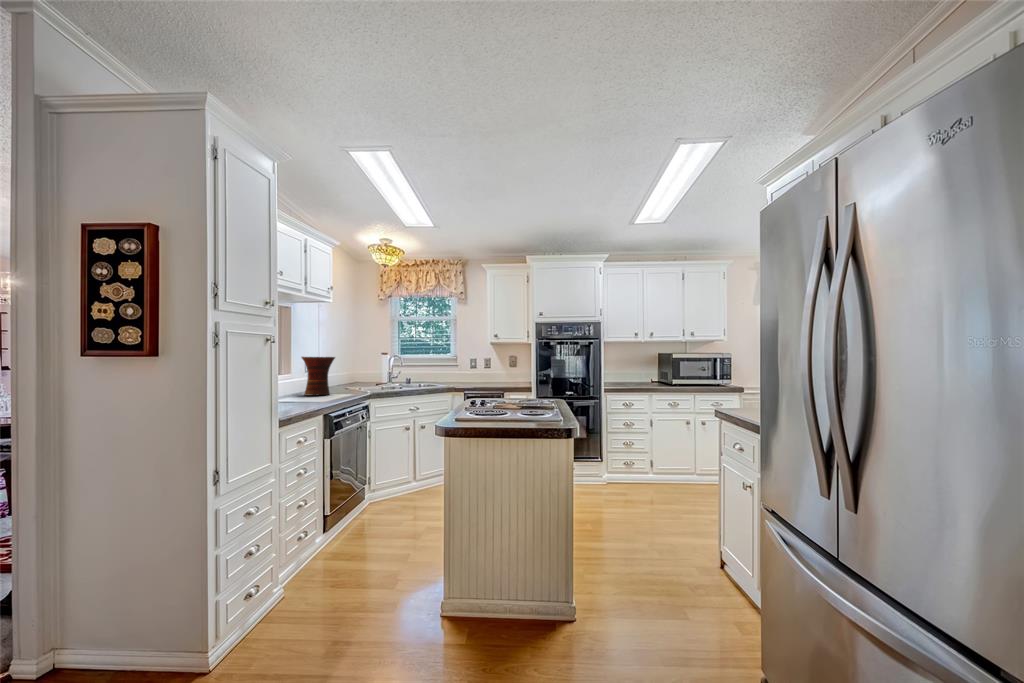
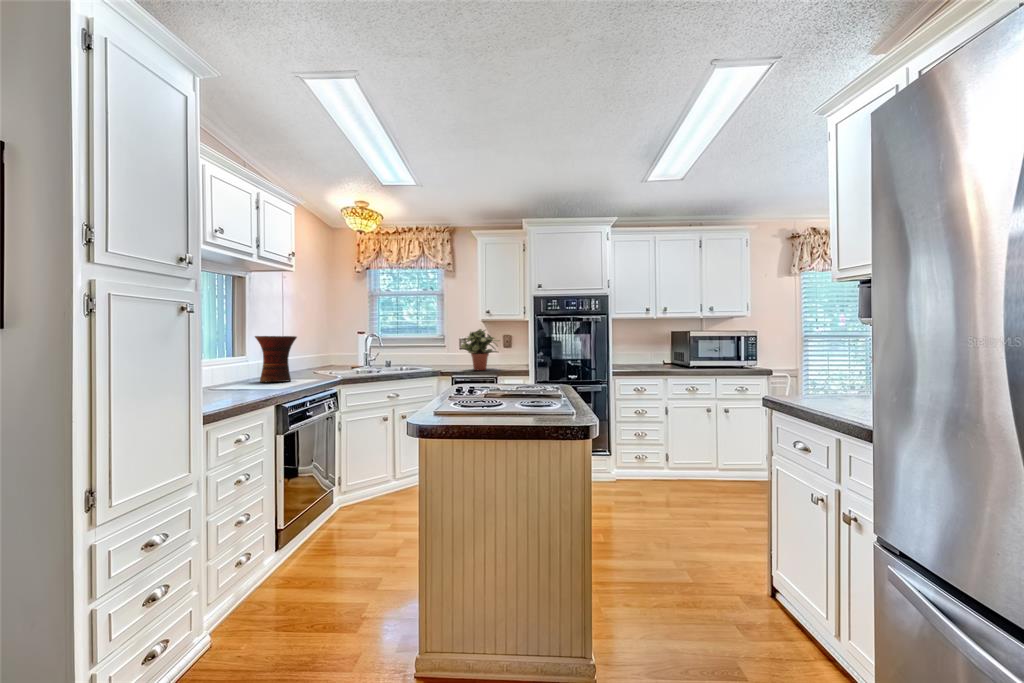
potted plant: none [472,350,506,386] -> present [461,329,499,370]

